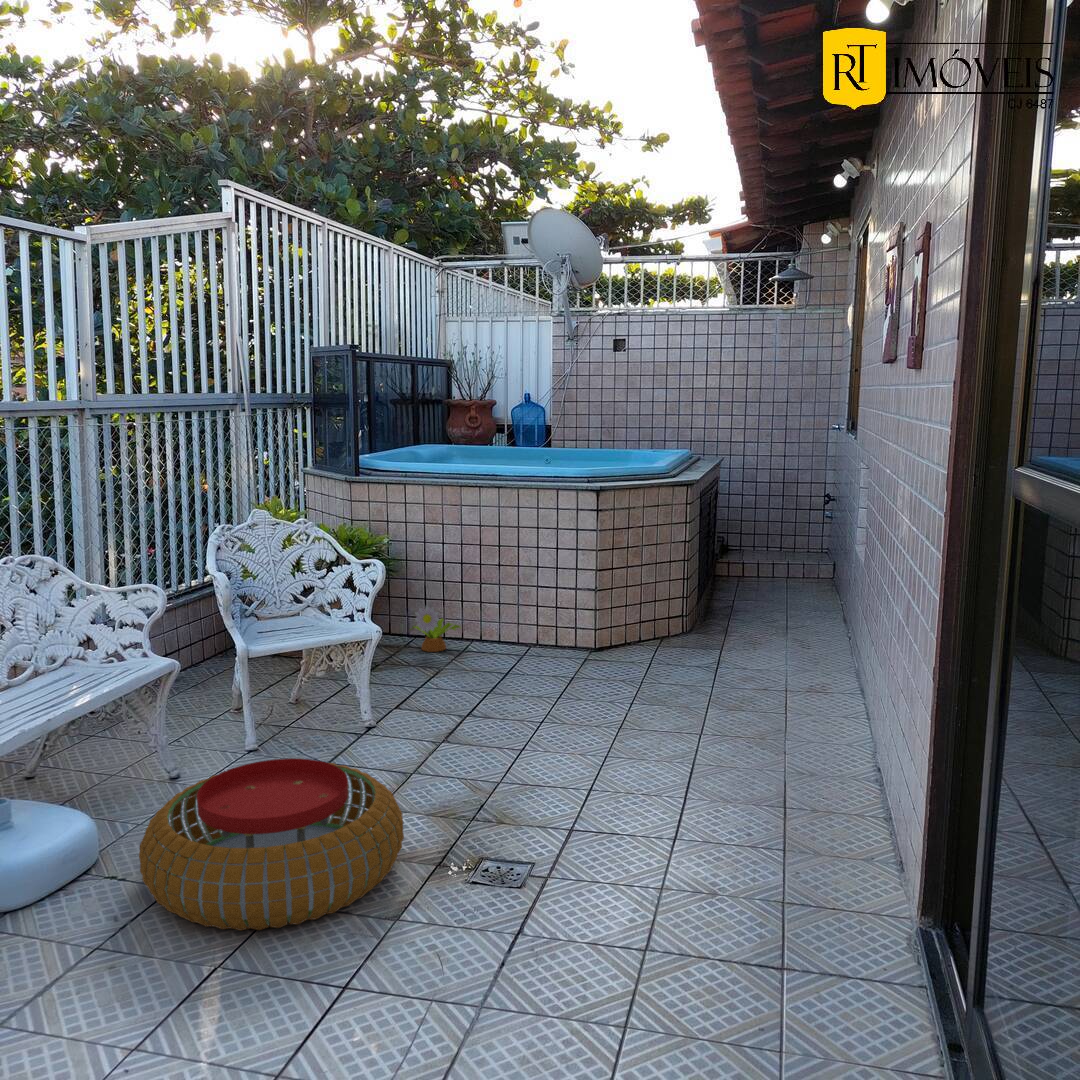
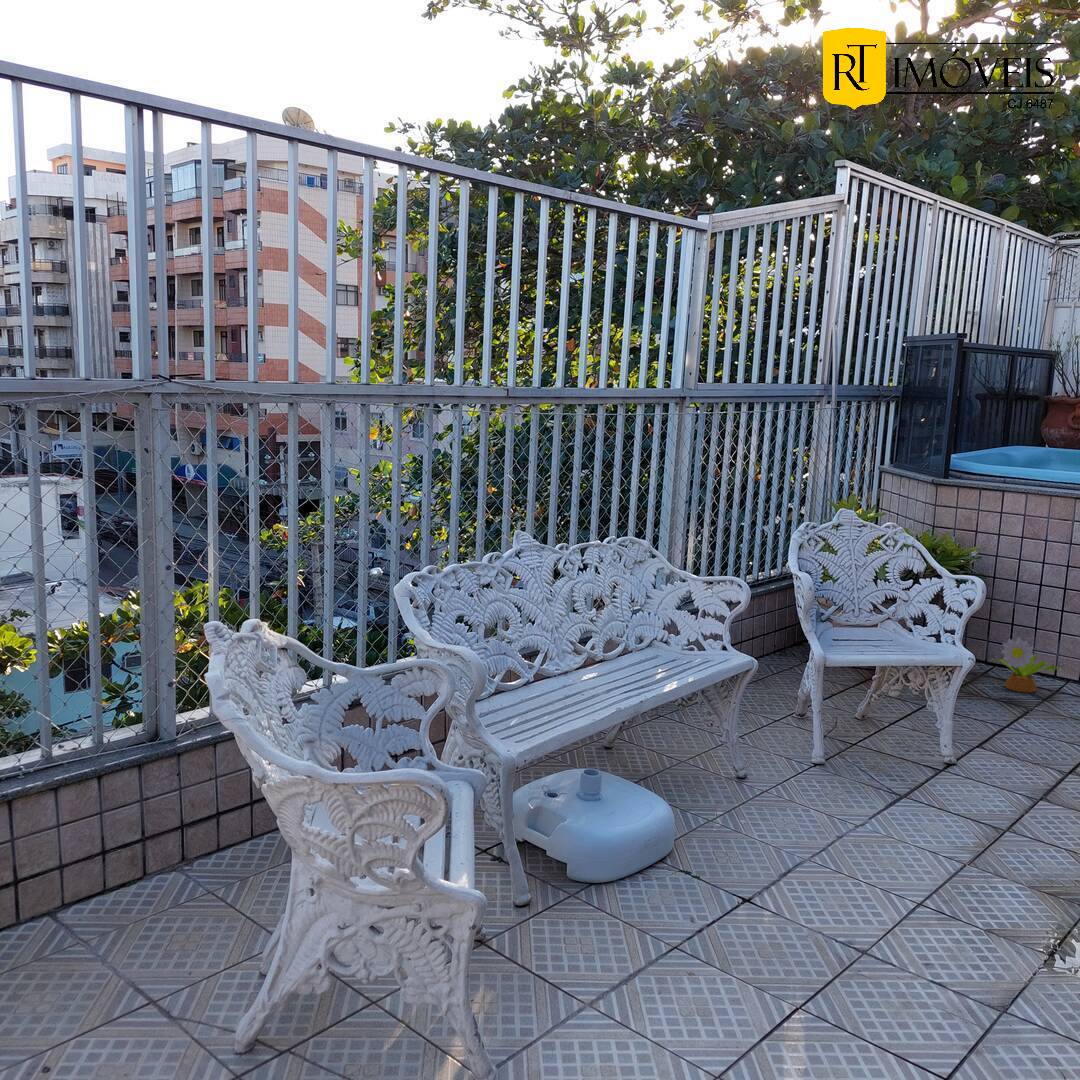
pouf: present [139,759,404,931] -> none [717,784,1013,980]

